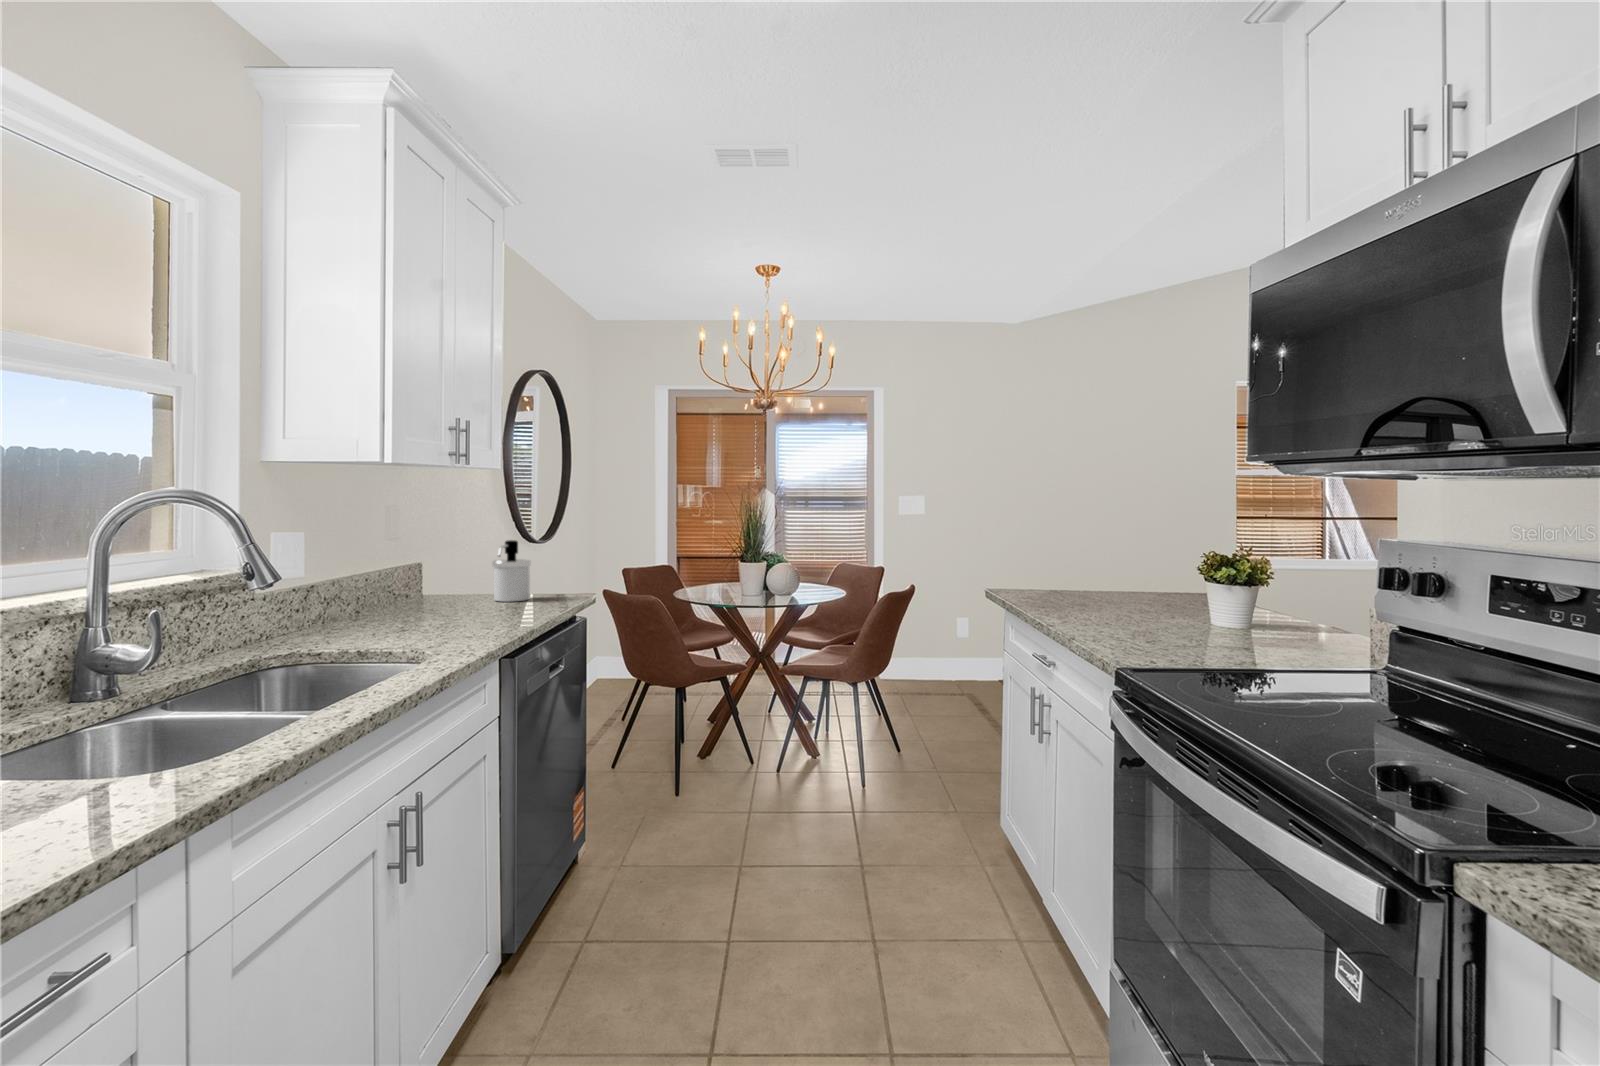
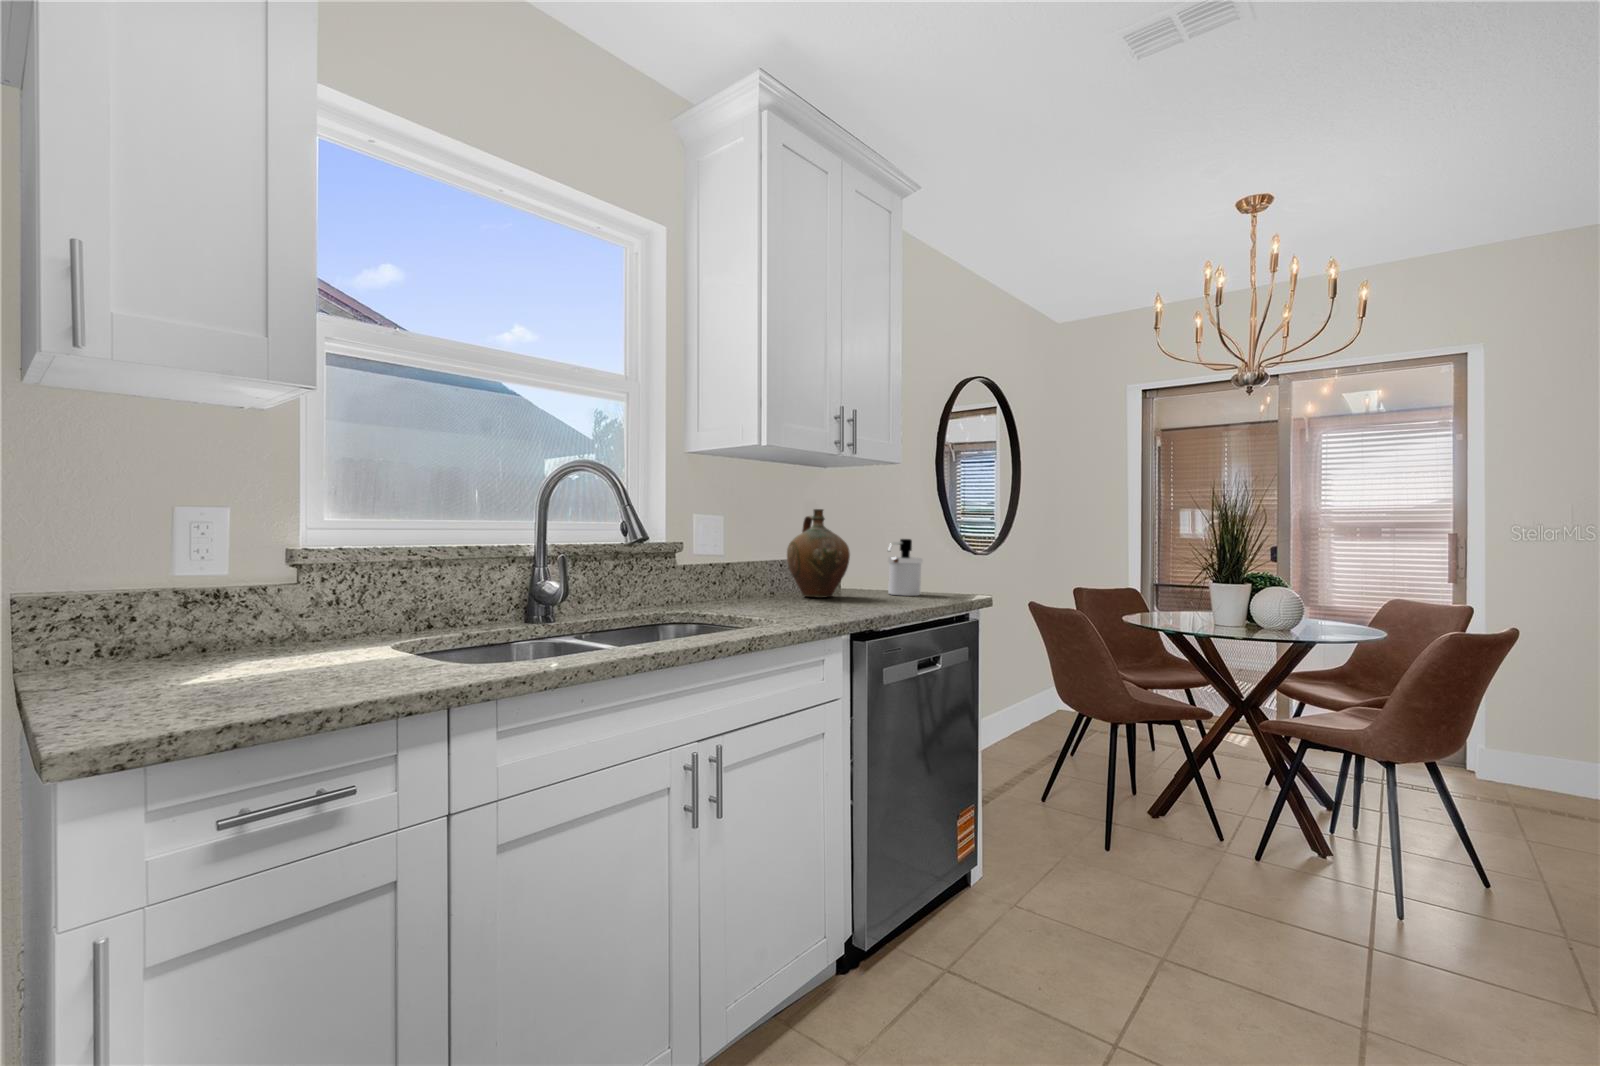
ceramic jug: none [378,514,459,615] -> present [787,509,850,598]

